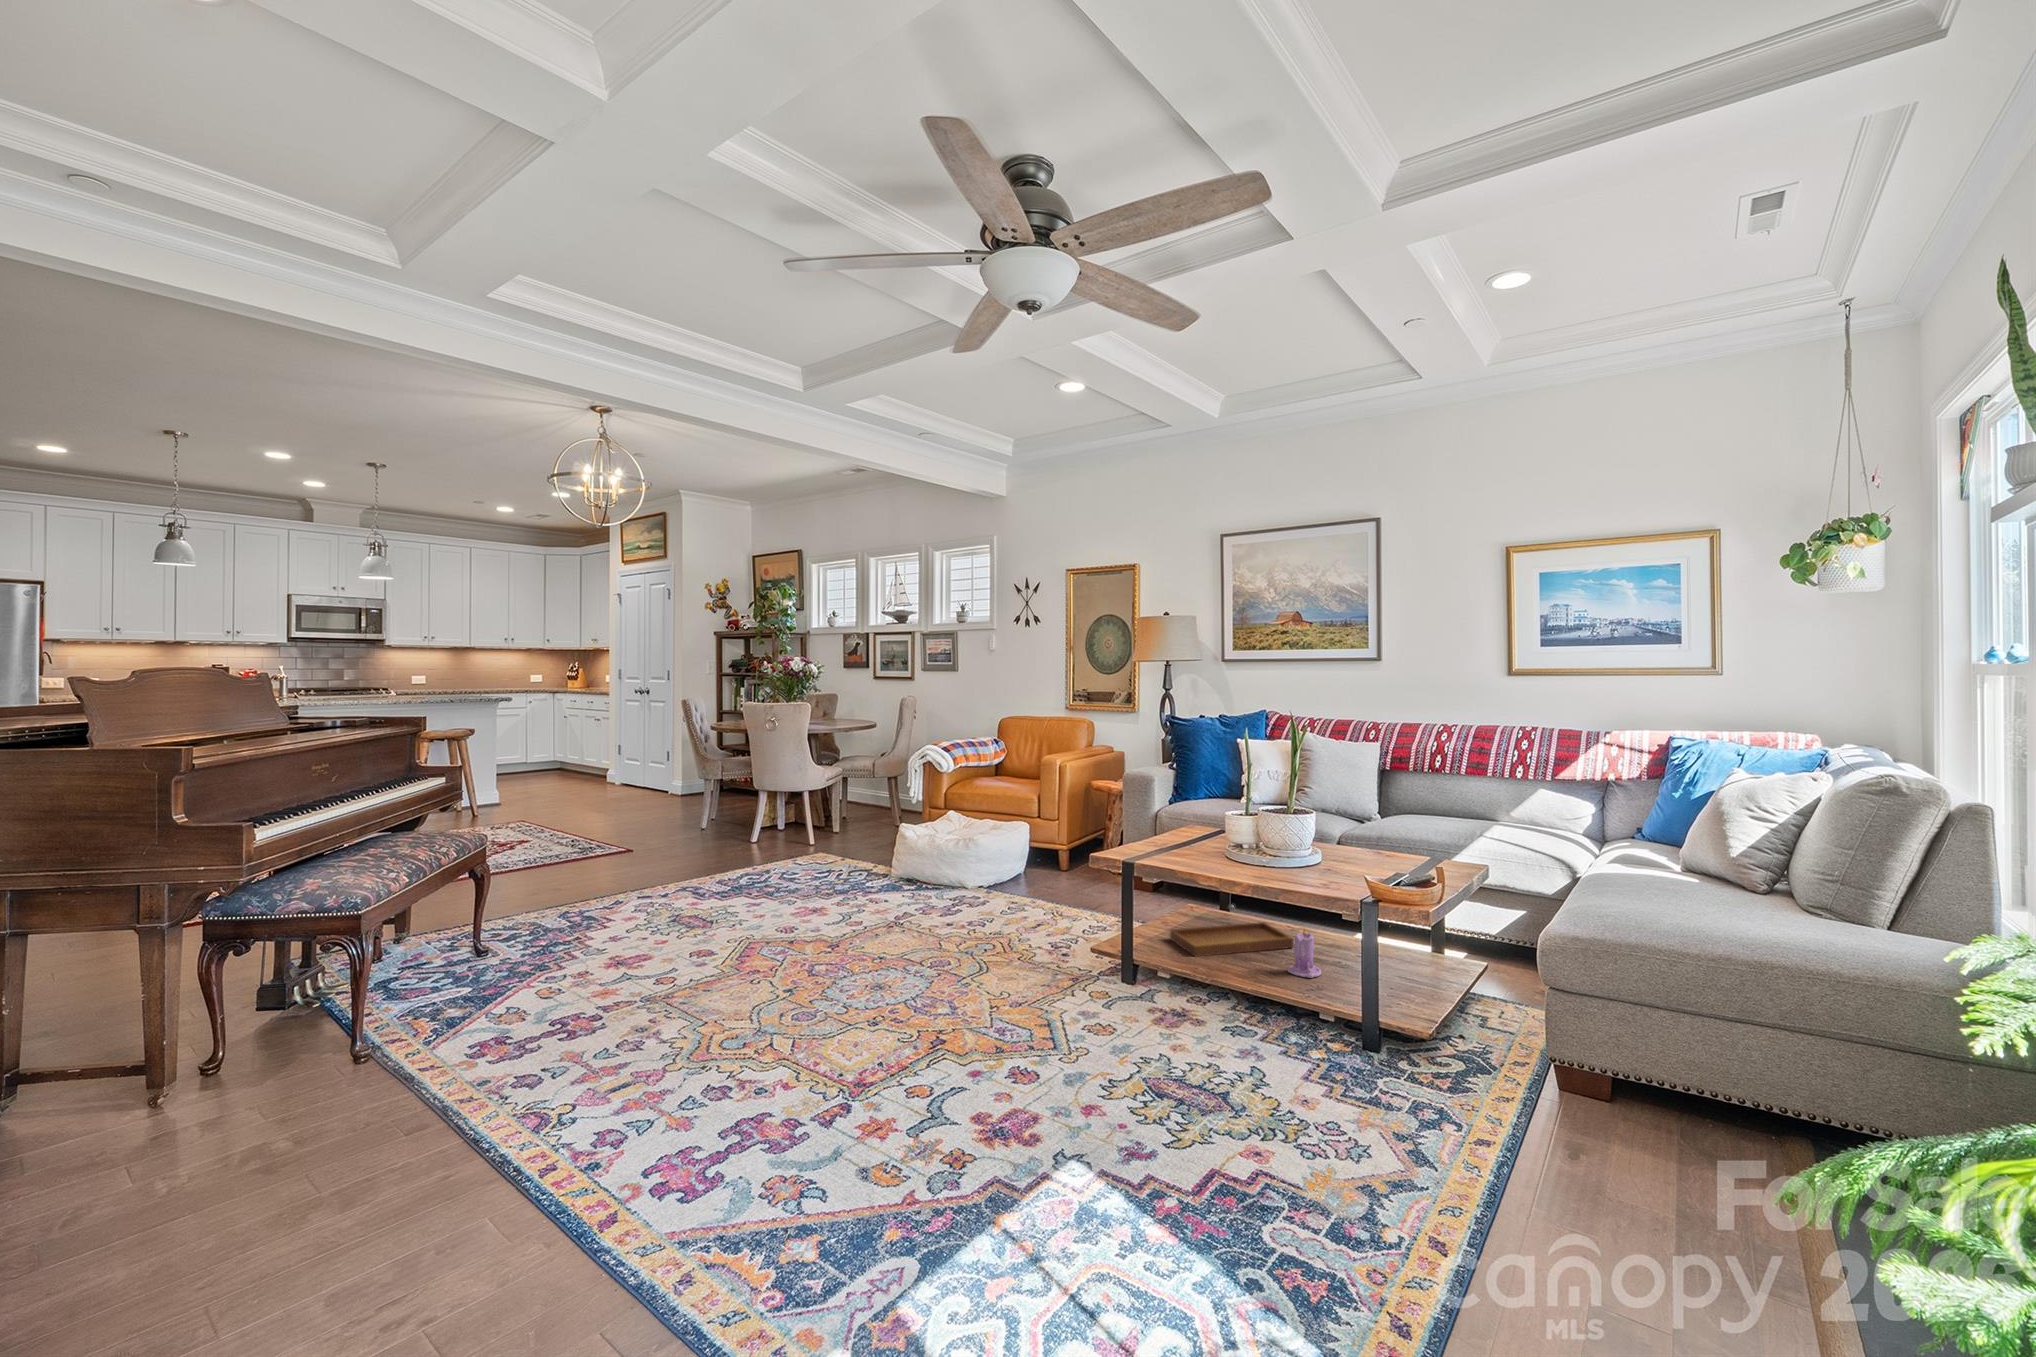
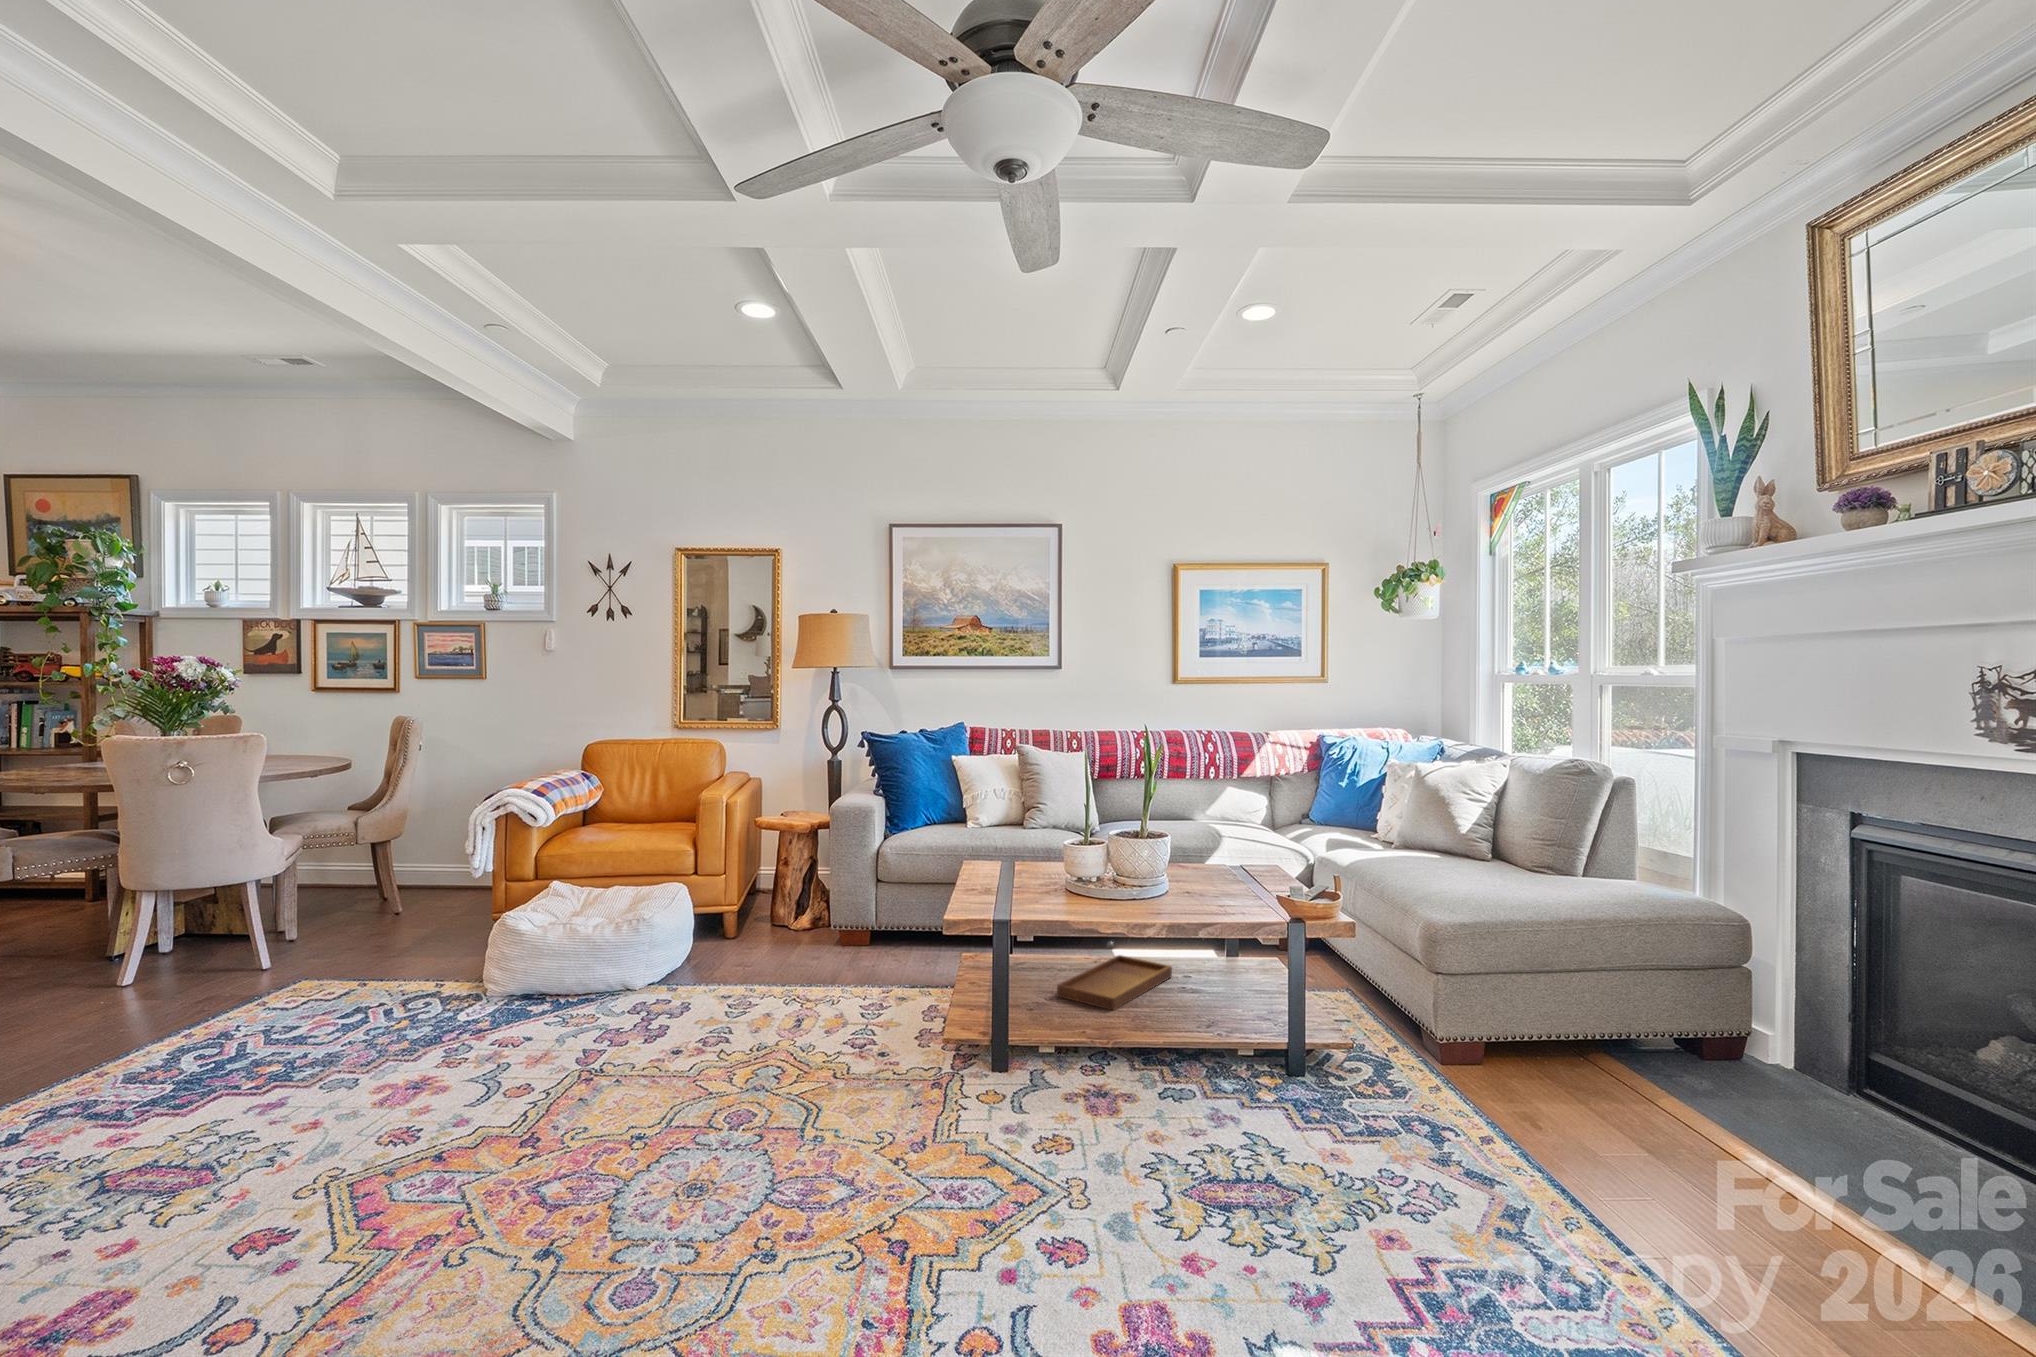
candle: present [1287,930,1321,978] -> none [1209,953,1245,1006]

